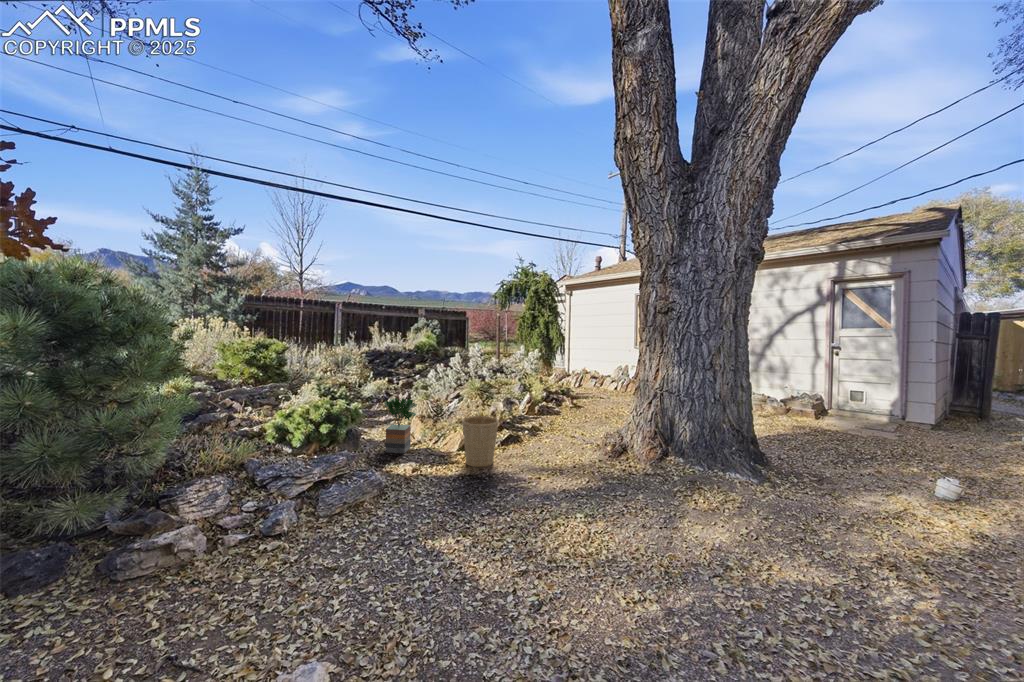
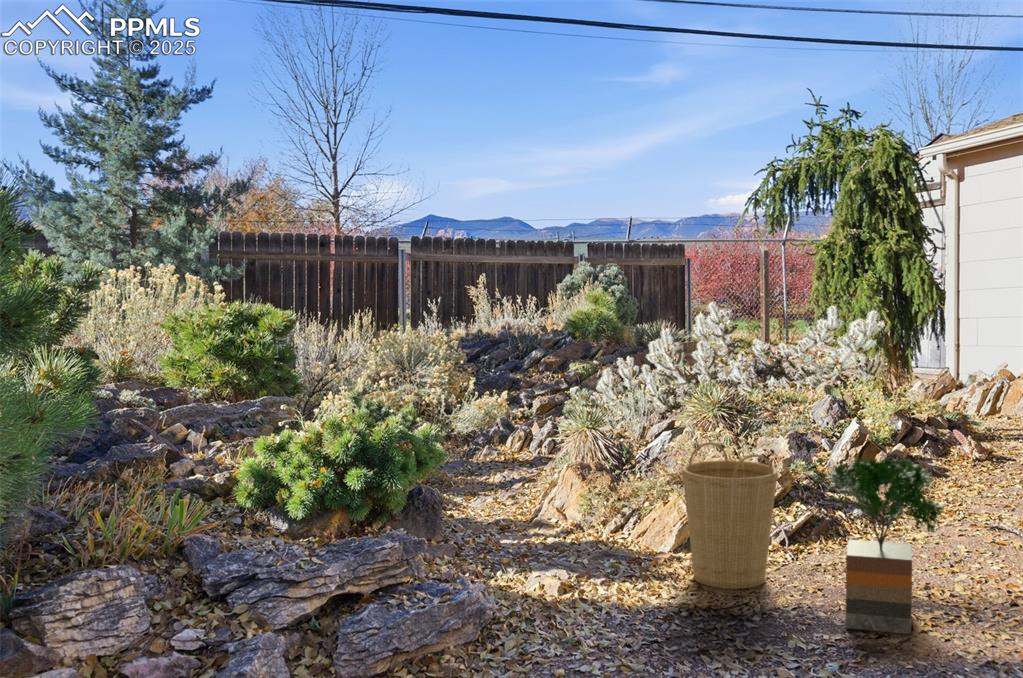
potted tree: present [384,398,417,453] -> present [828,456,944,634]

